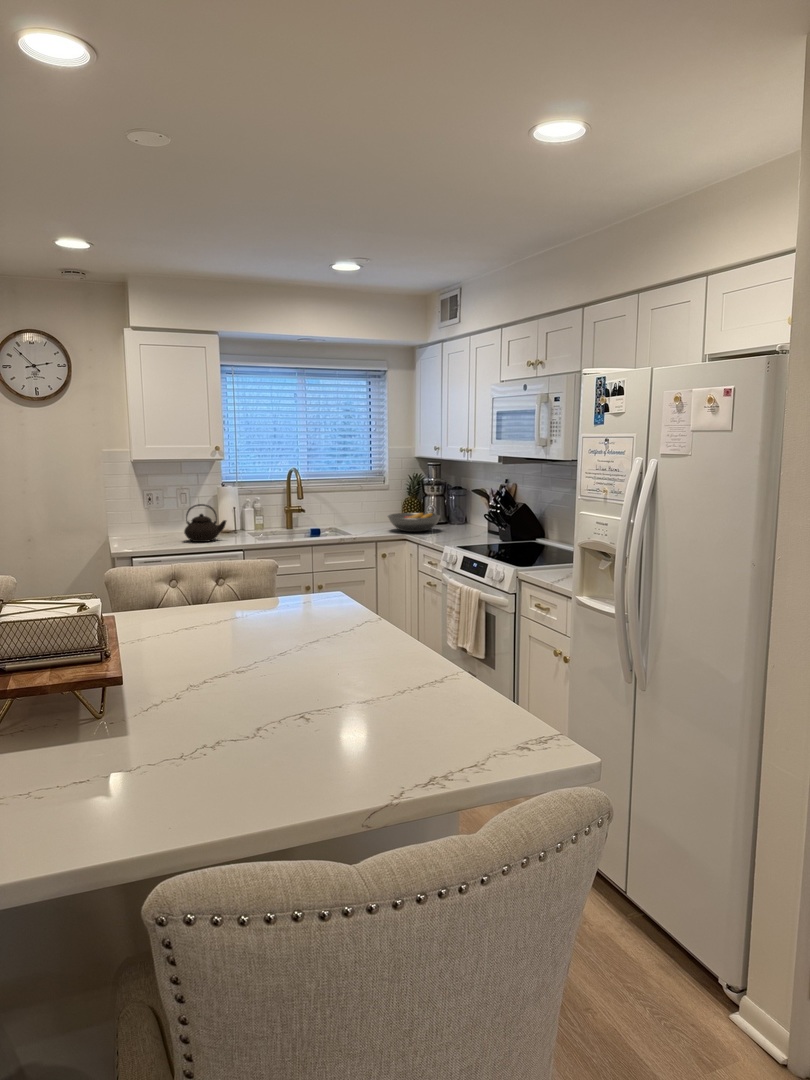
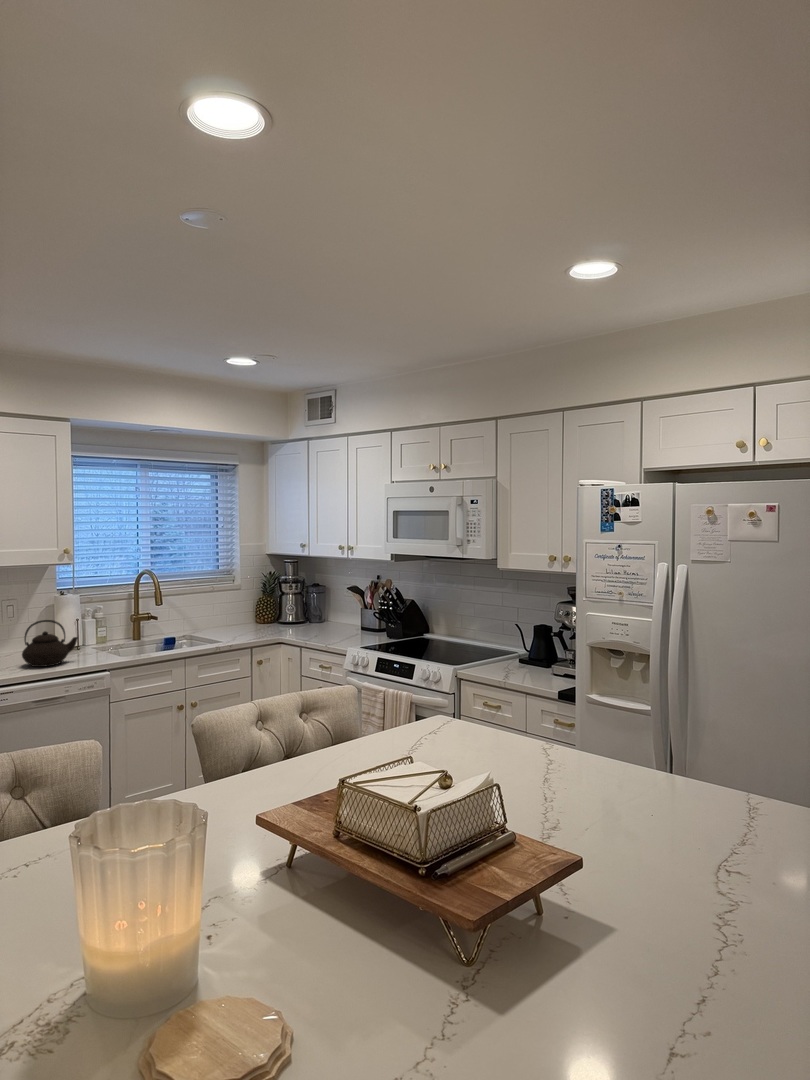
fruit bowl: present [388,513,440,532] -> none [253,612,310,633]

